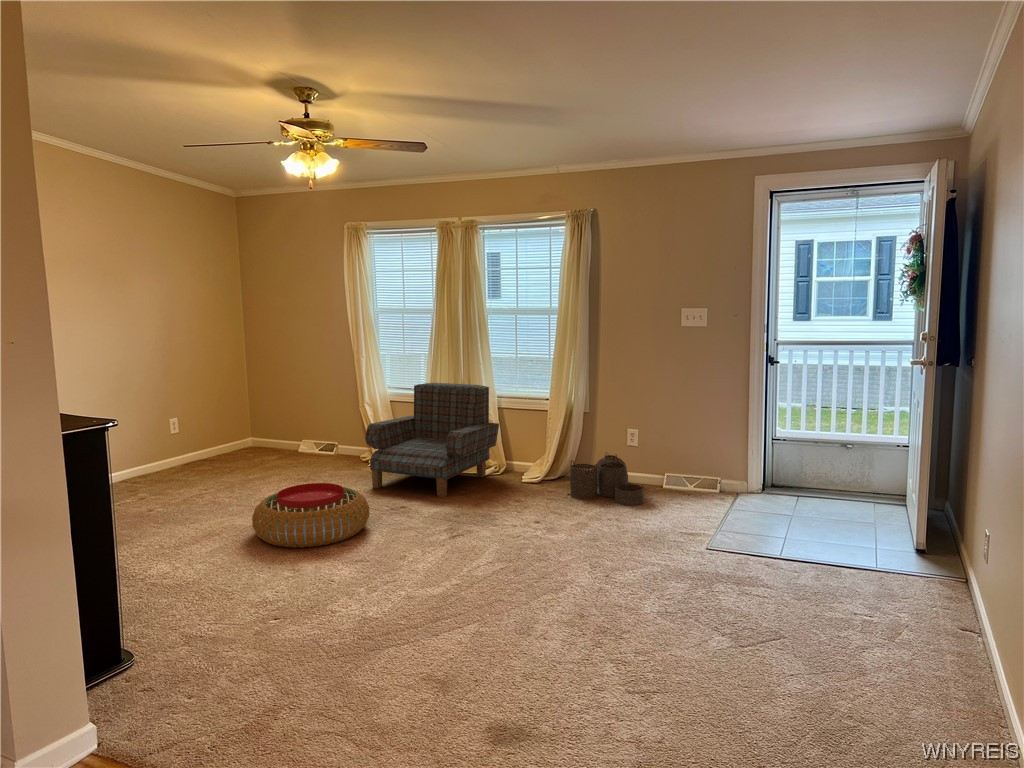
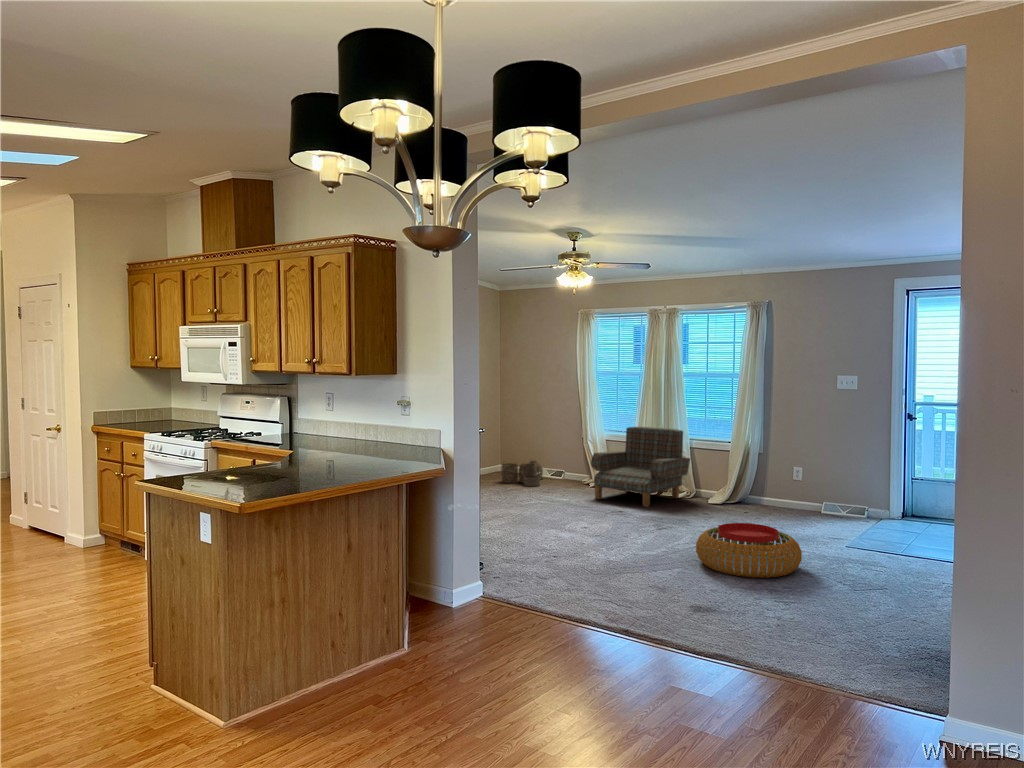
woven basket: present [570,452,644,506] -> present [502,461,543,486]
pouf: present [252,483,370,548] -> present [696,523,802,578]

